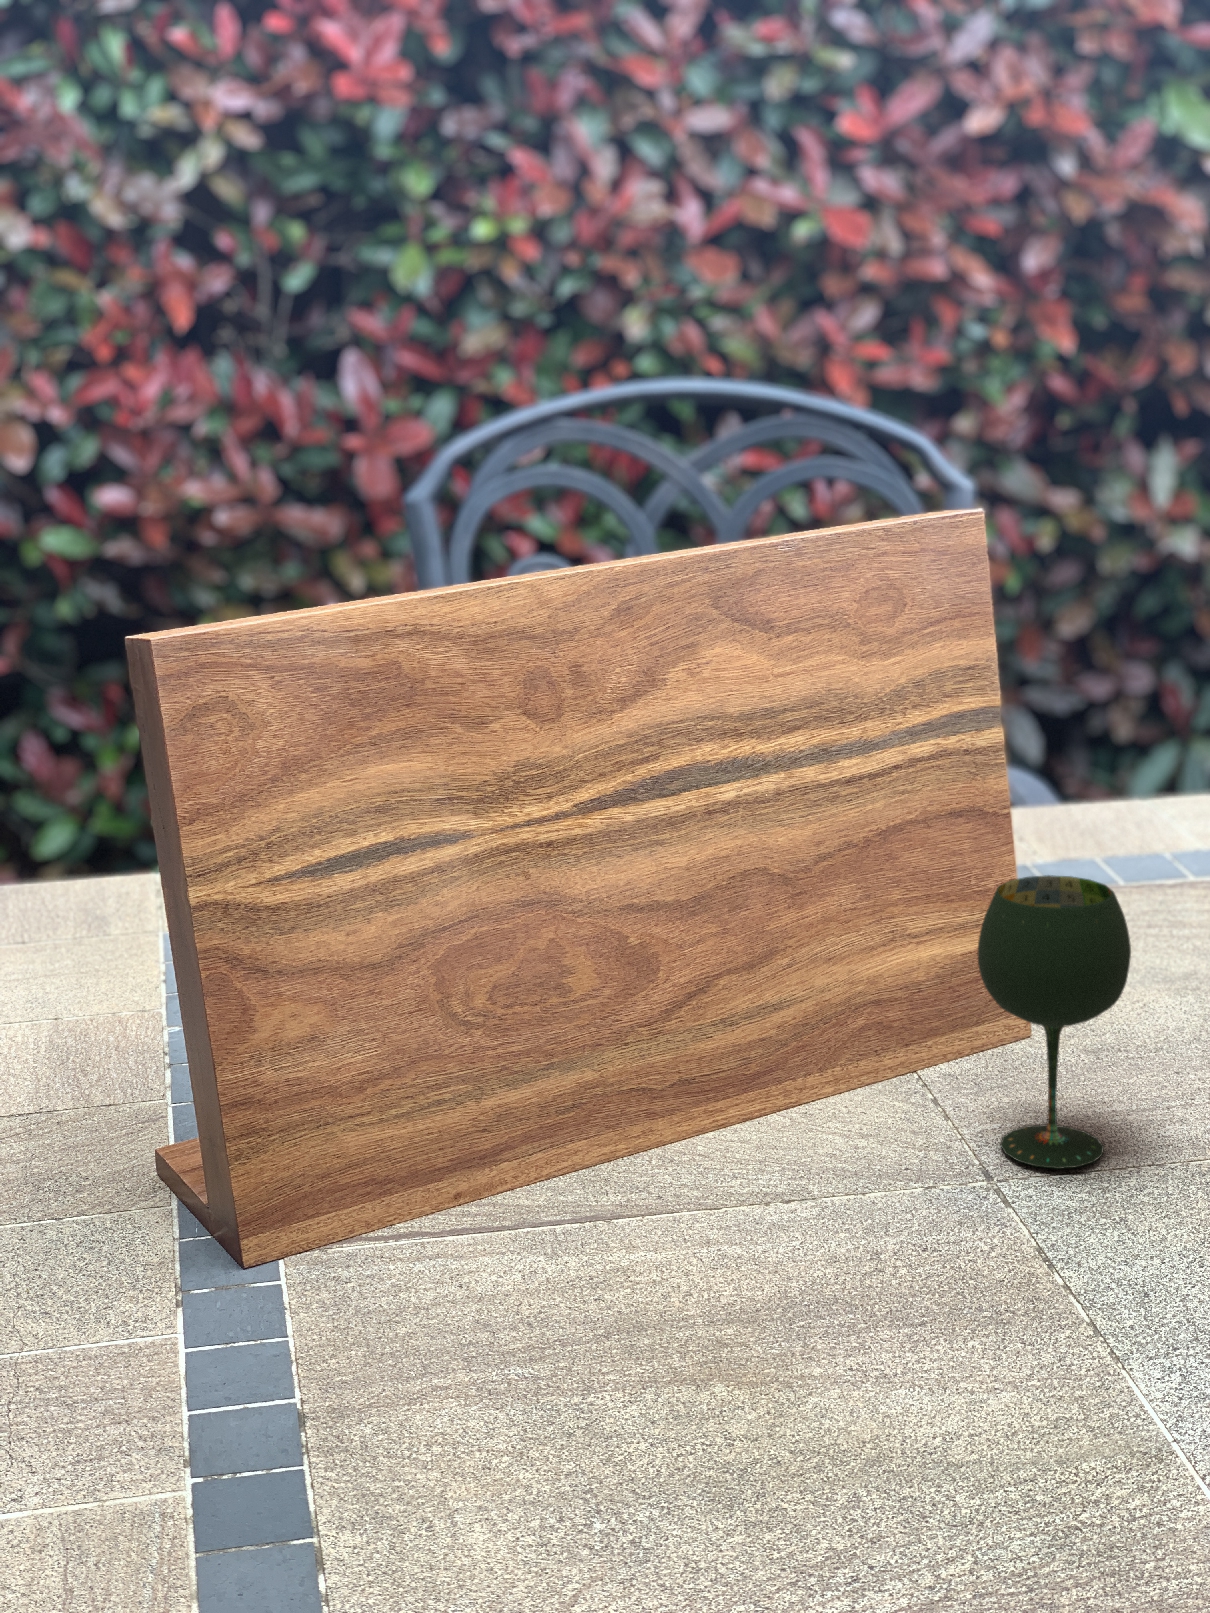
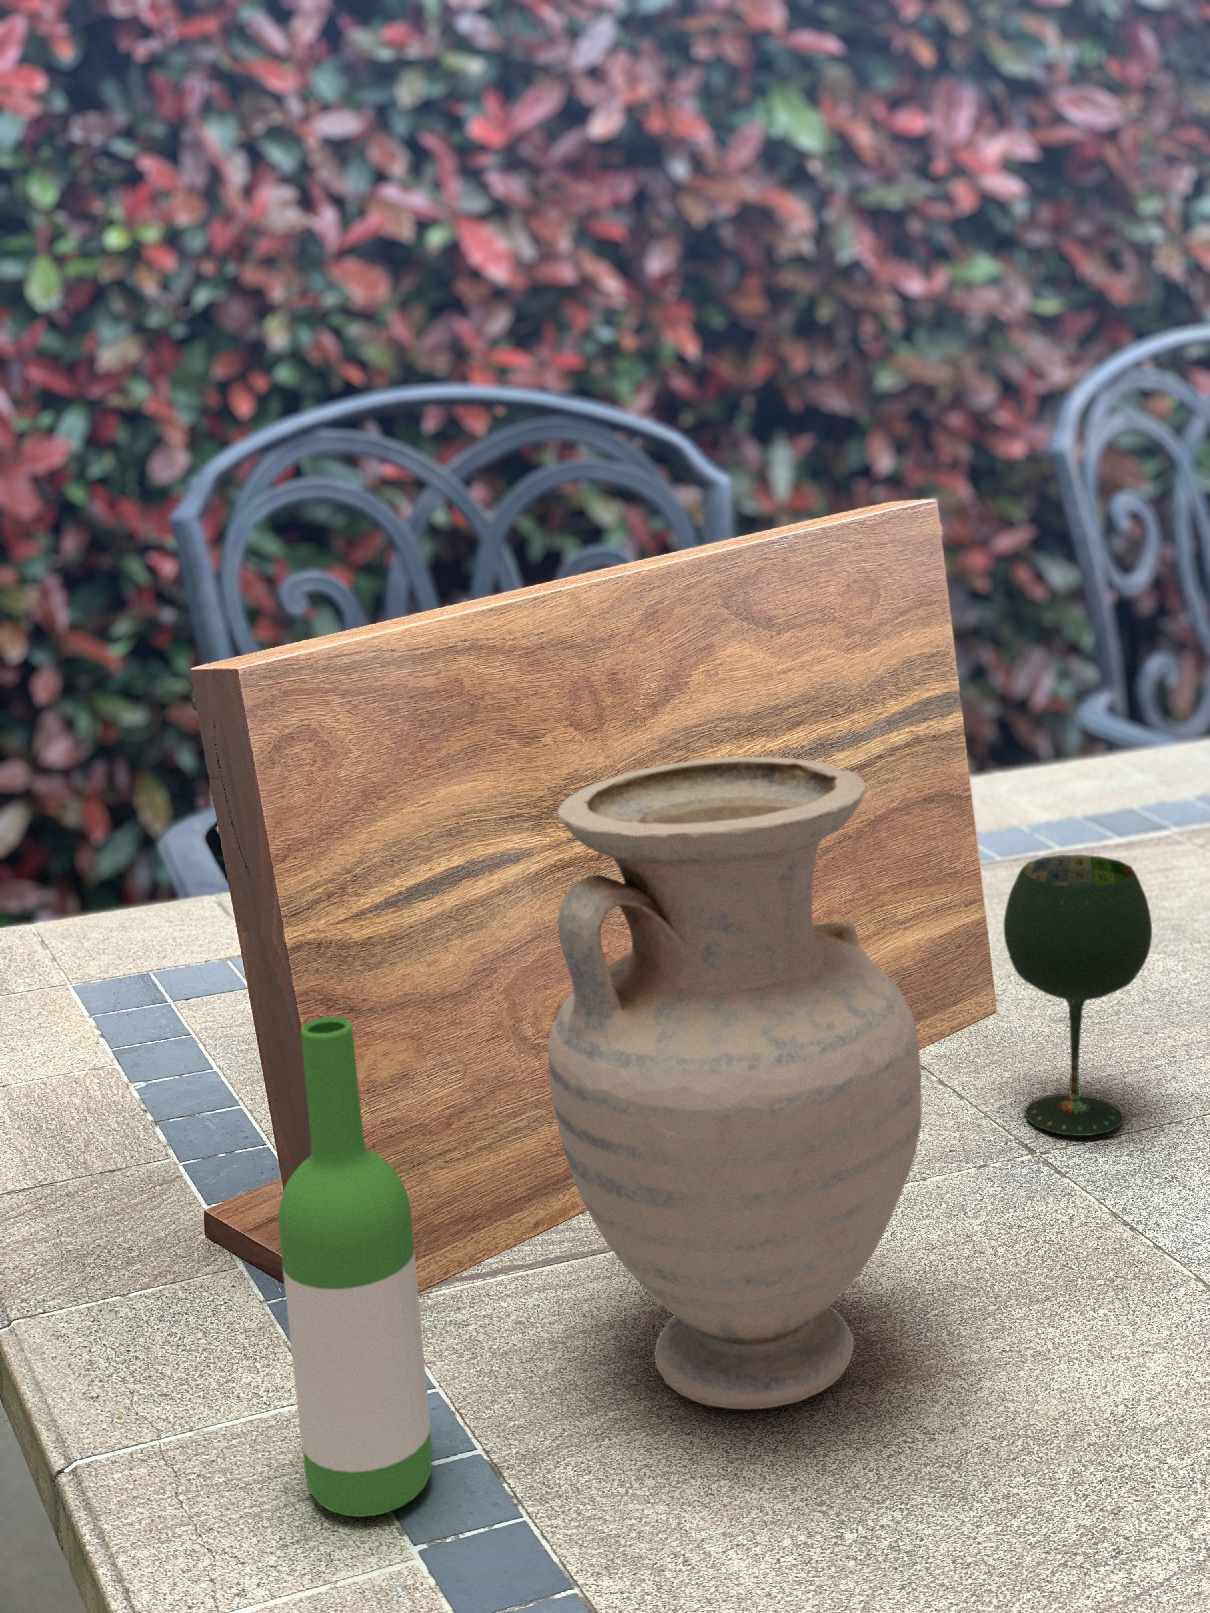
vase: none [386,748,750,1393] -> present [548,757,922,1409]
wine bottle: none [96,966,249,1440] -> present [278,1017,432,1517]

